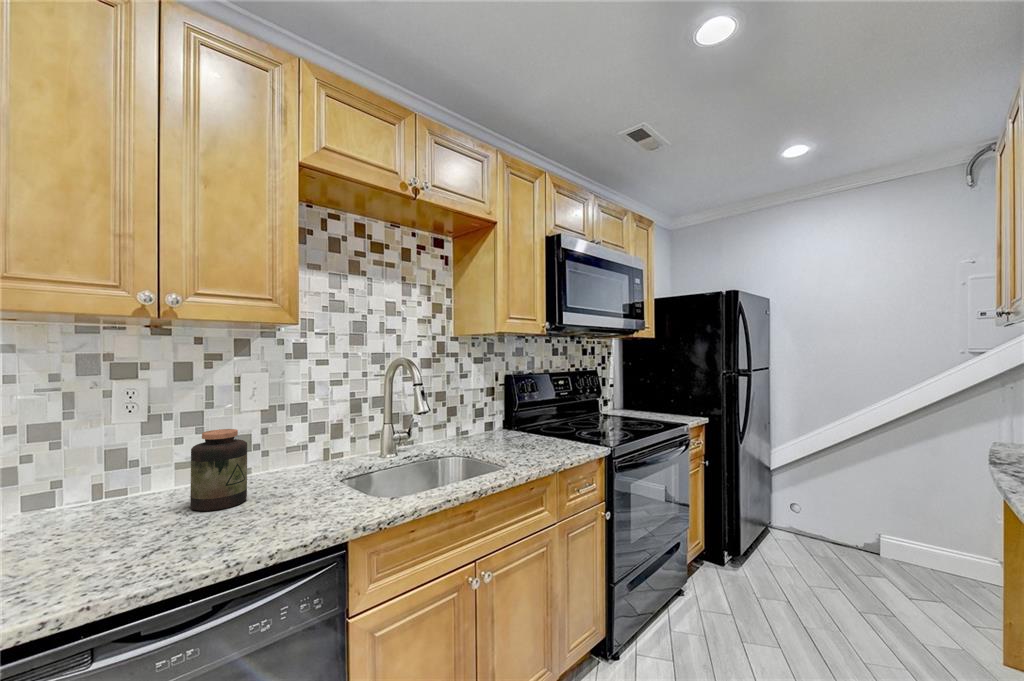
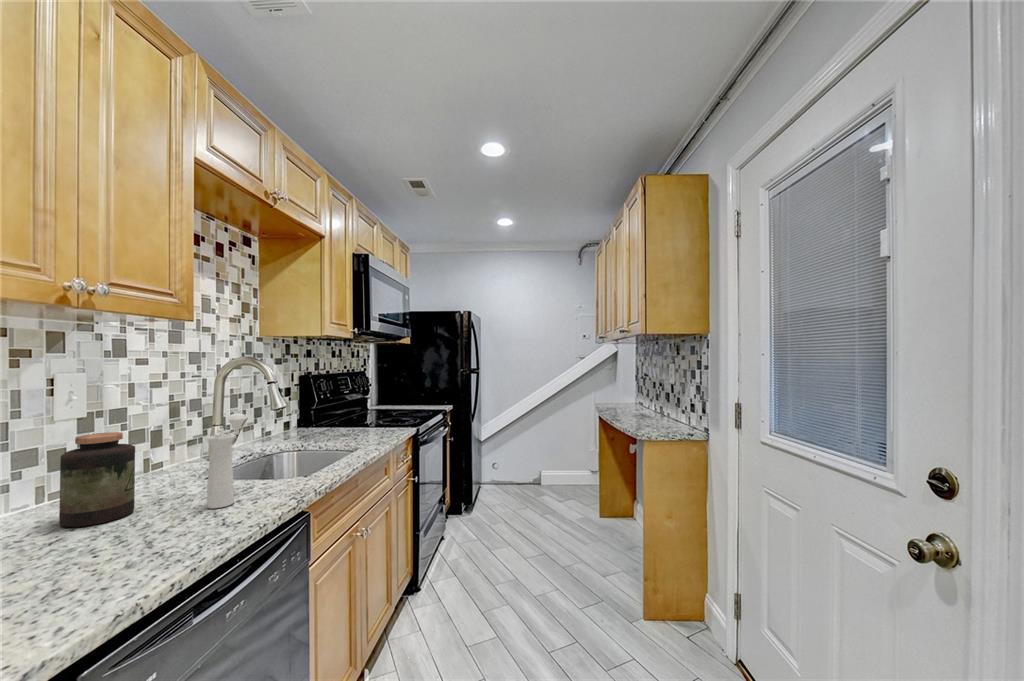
pepper mill: none [268,423,329,522] -> present [207,414,246,508]

